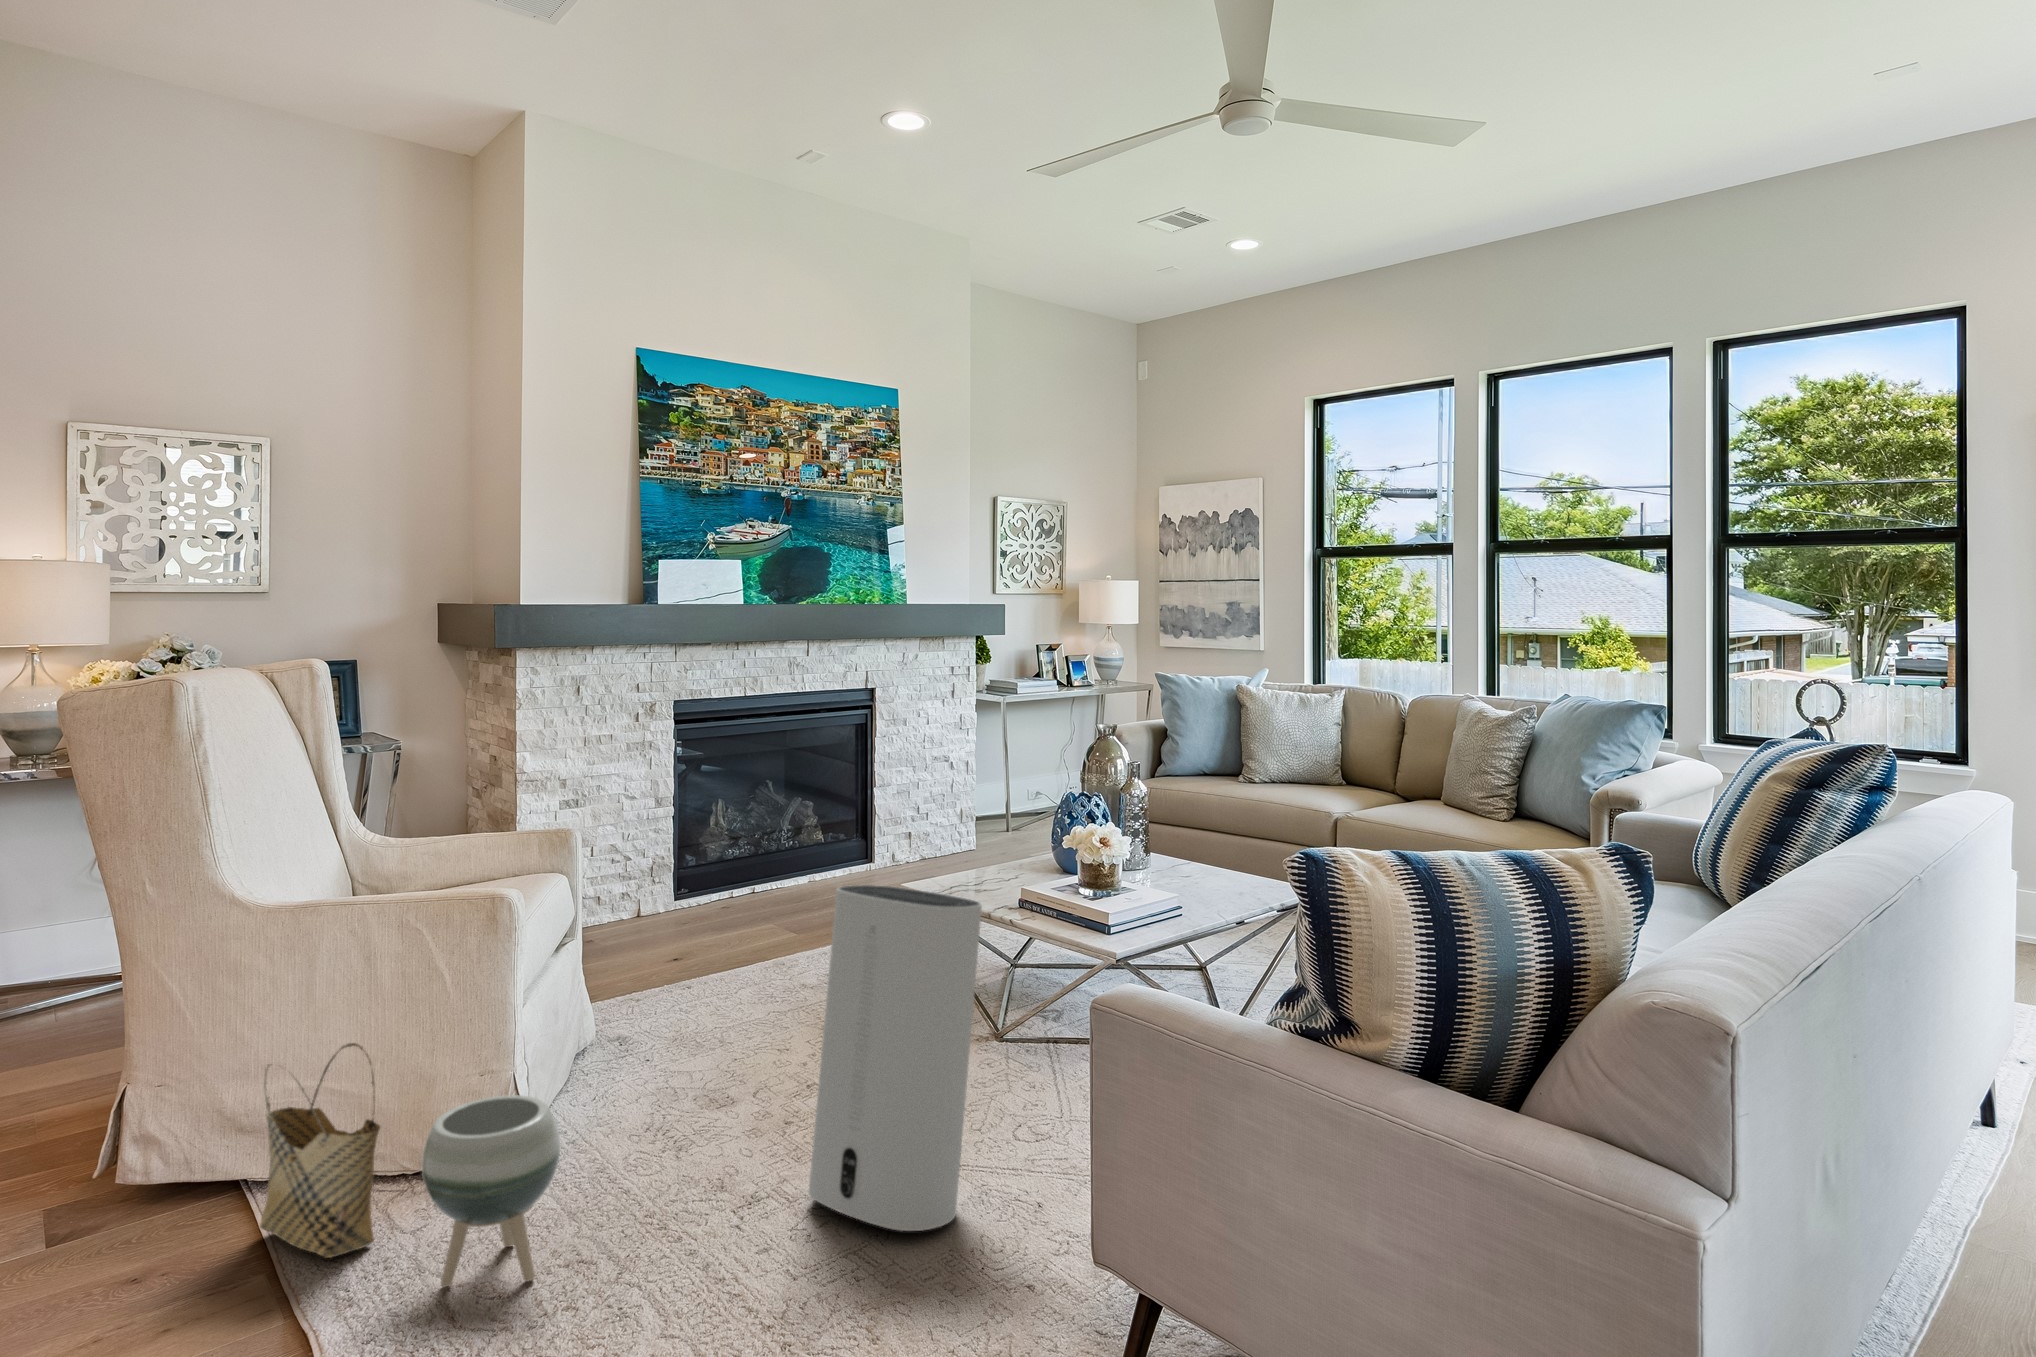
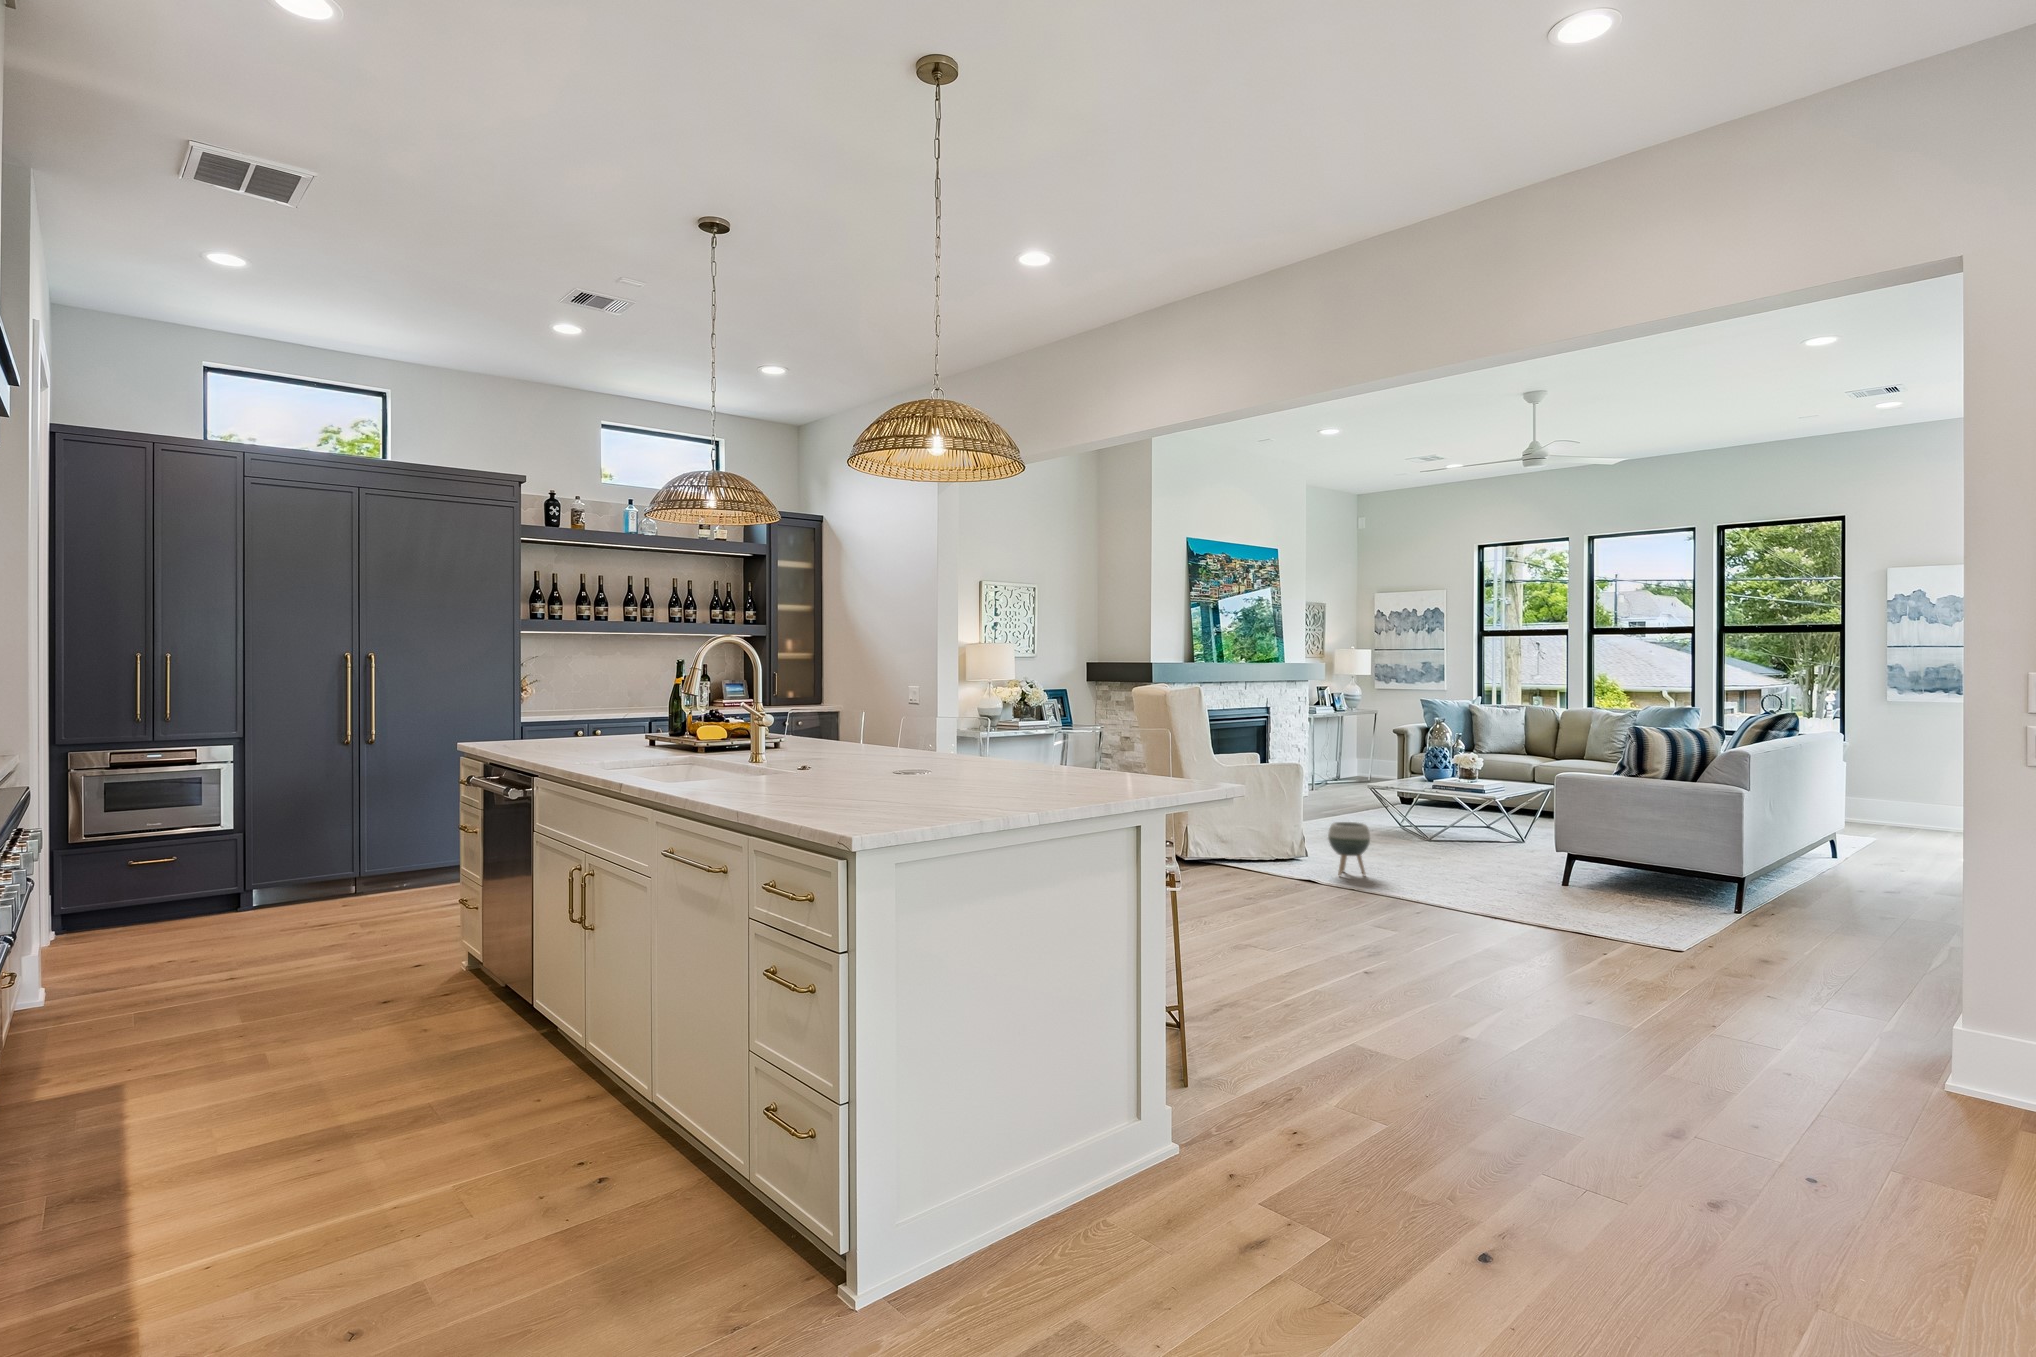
air purifier: present [809,885,982,1231] -> none [1426,760,1489,870]
woven basket: present [260,1043,380,1258] -> none [1254,808,1301,872]

